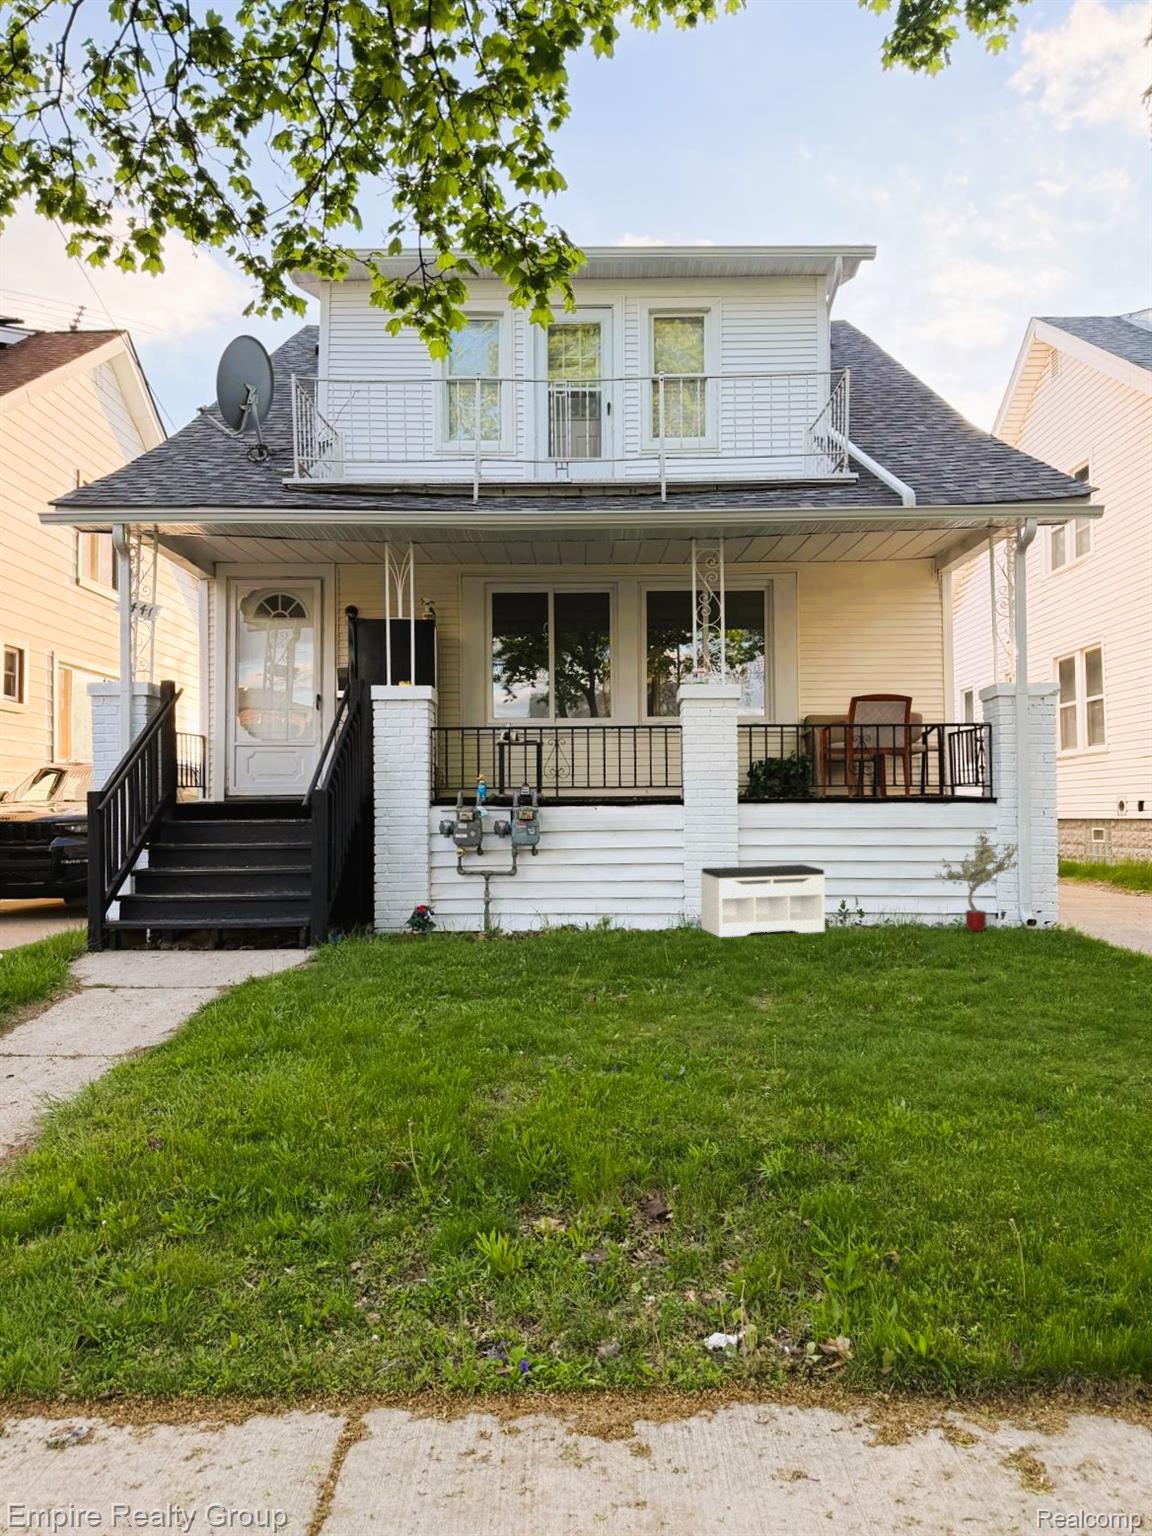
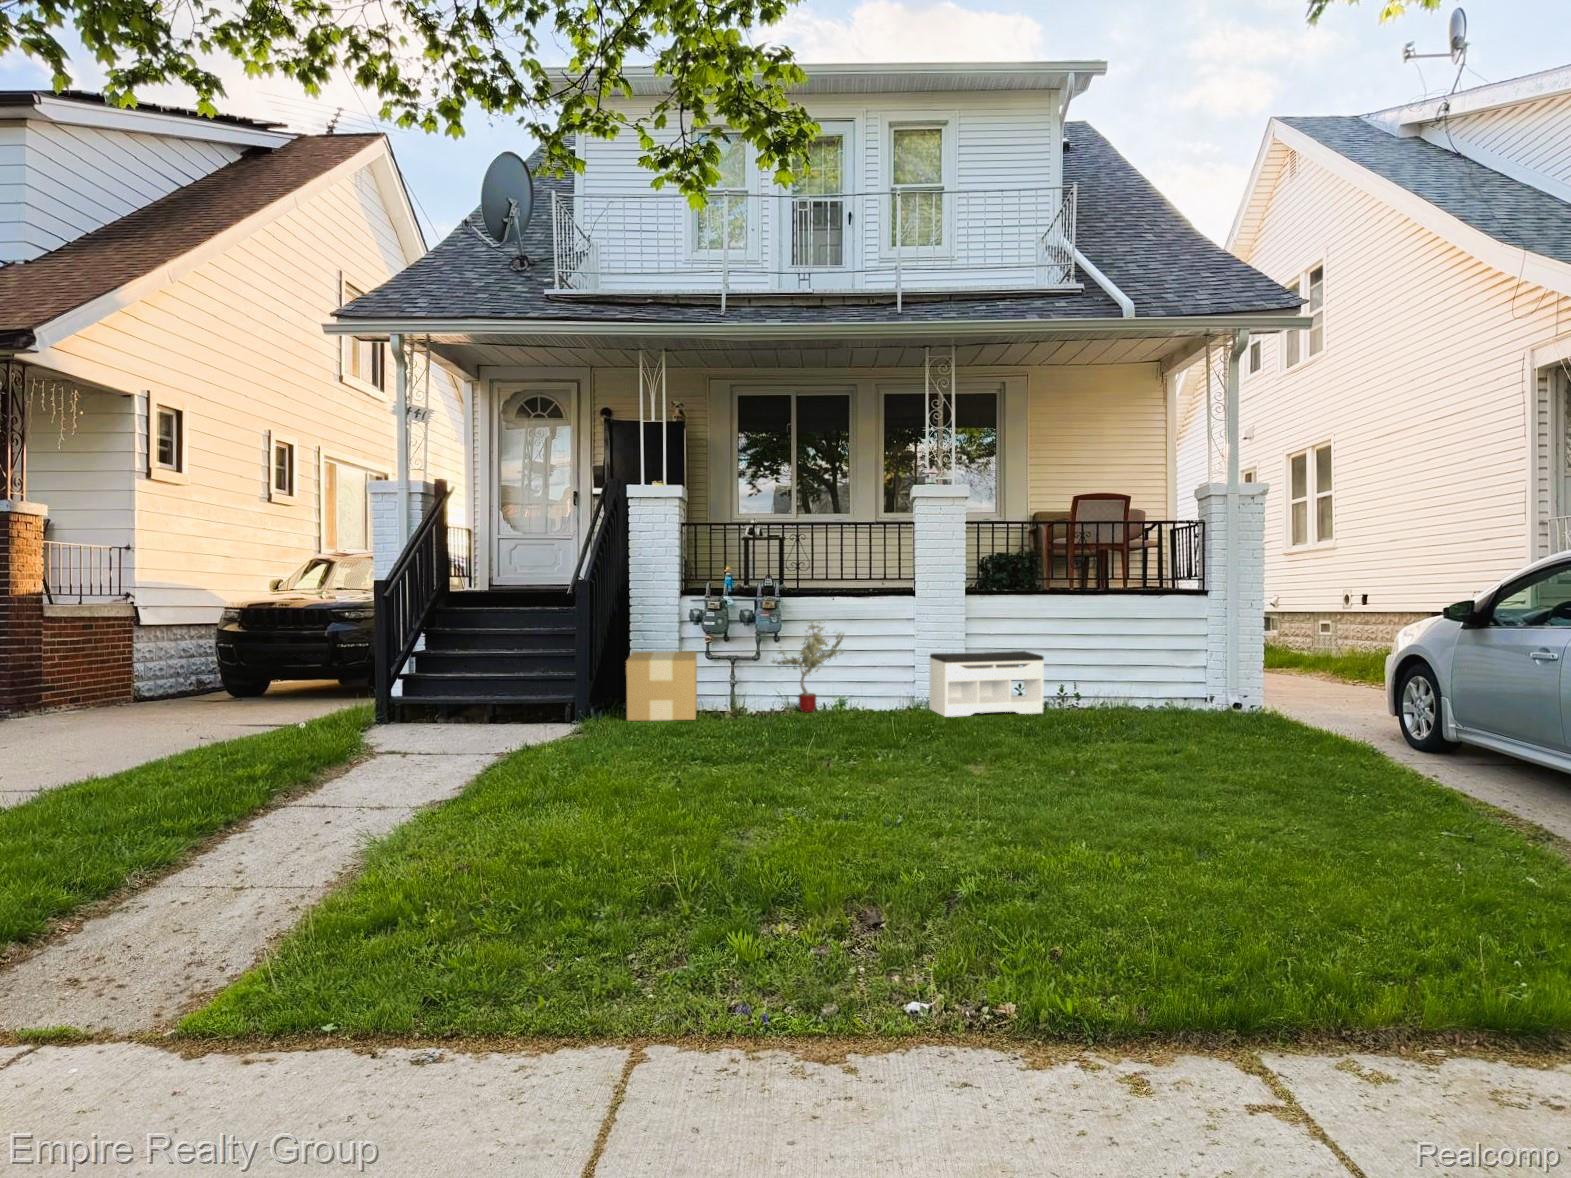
potted tree: present [935,831,1018,931] -> present [772,621,844,712]
cardboard box: none [370,867,448,945] -> present [626,651,697,721]

